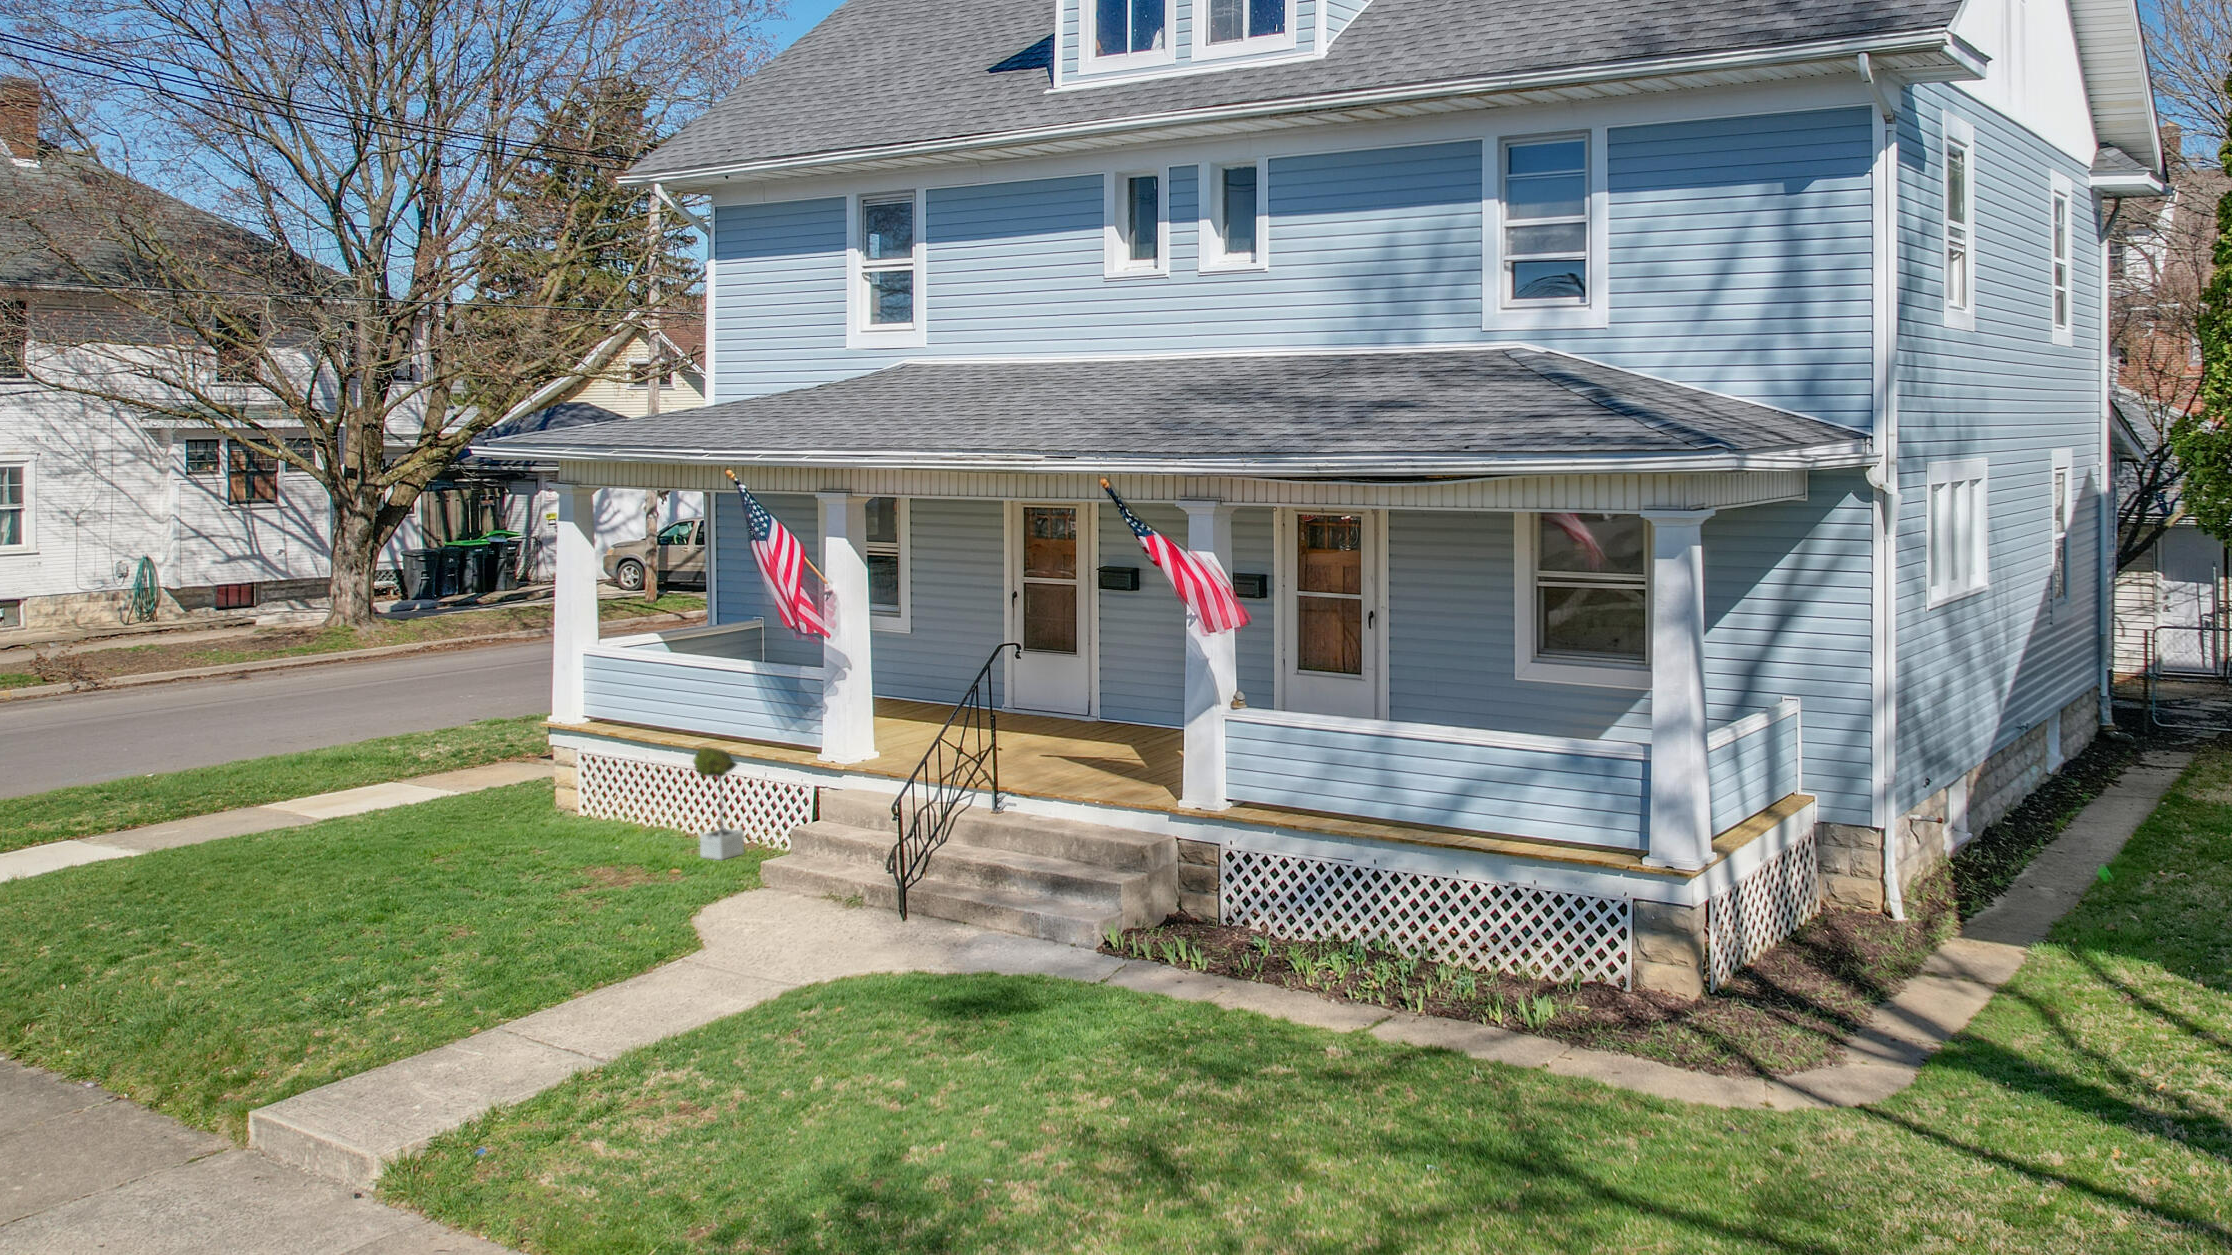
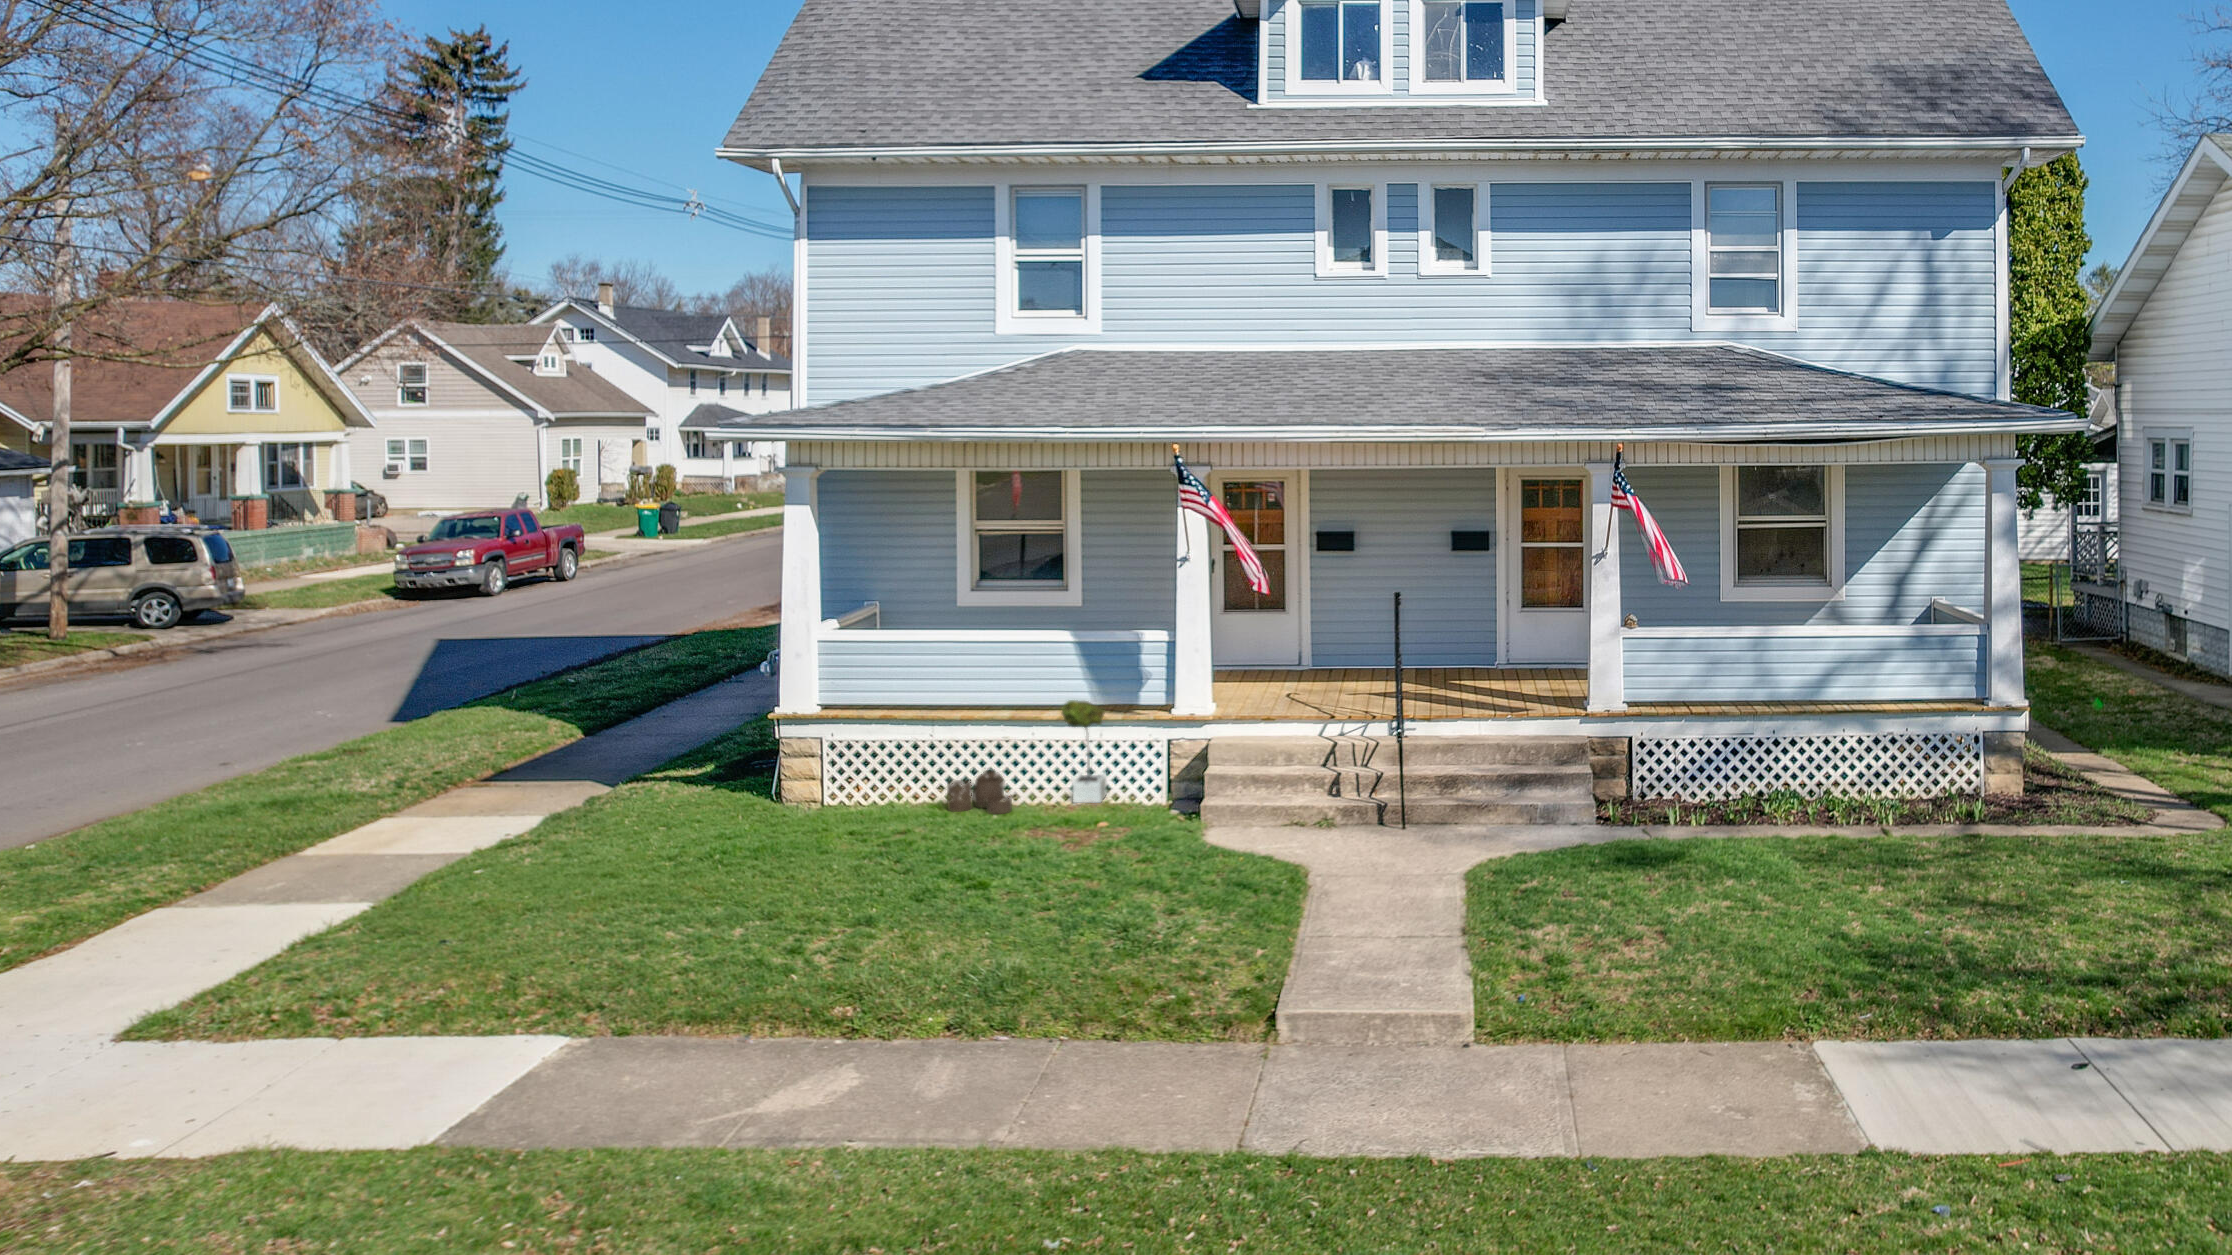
woven basket: none [588,811,668,860] -> present [947,770,1012,814]

